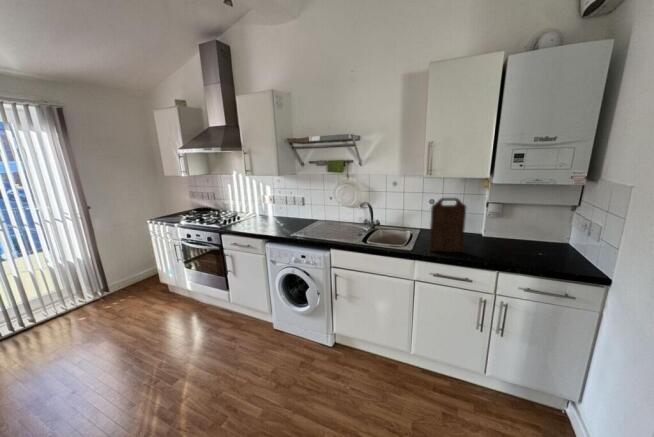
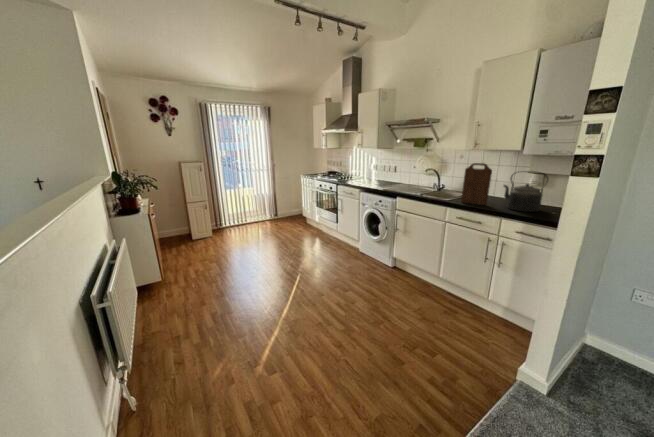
kettle: none [476,205,533,258] -> present [504,171,548,212]

